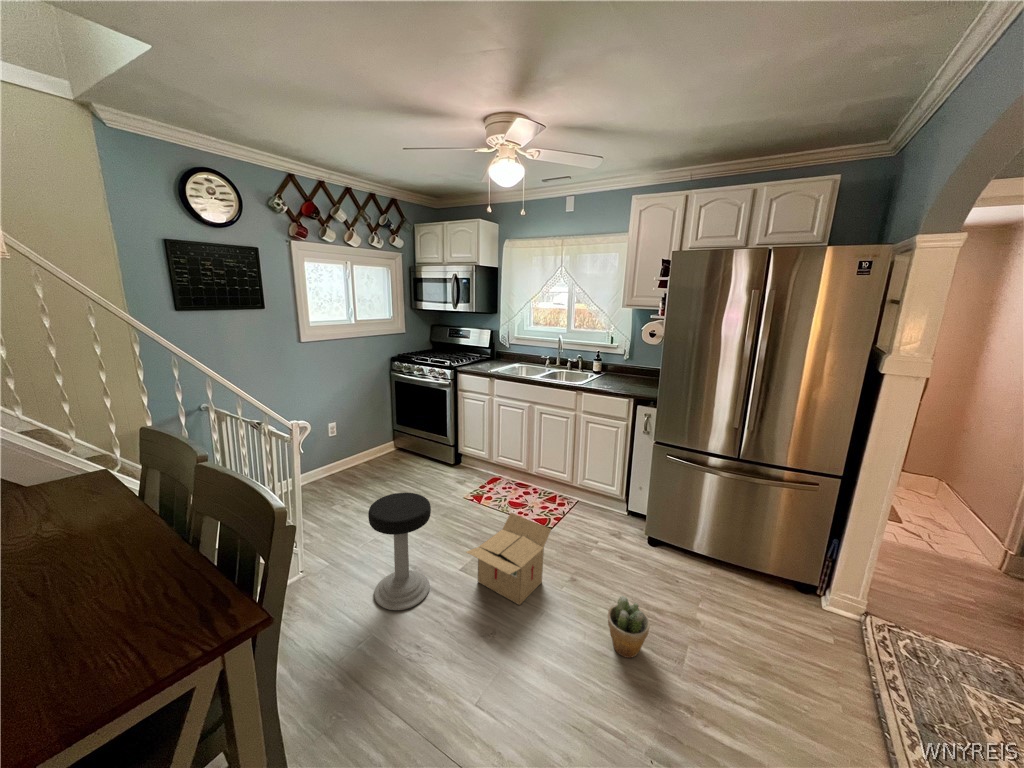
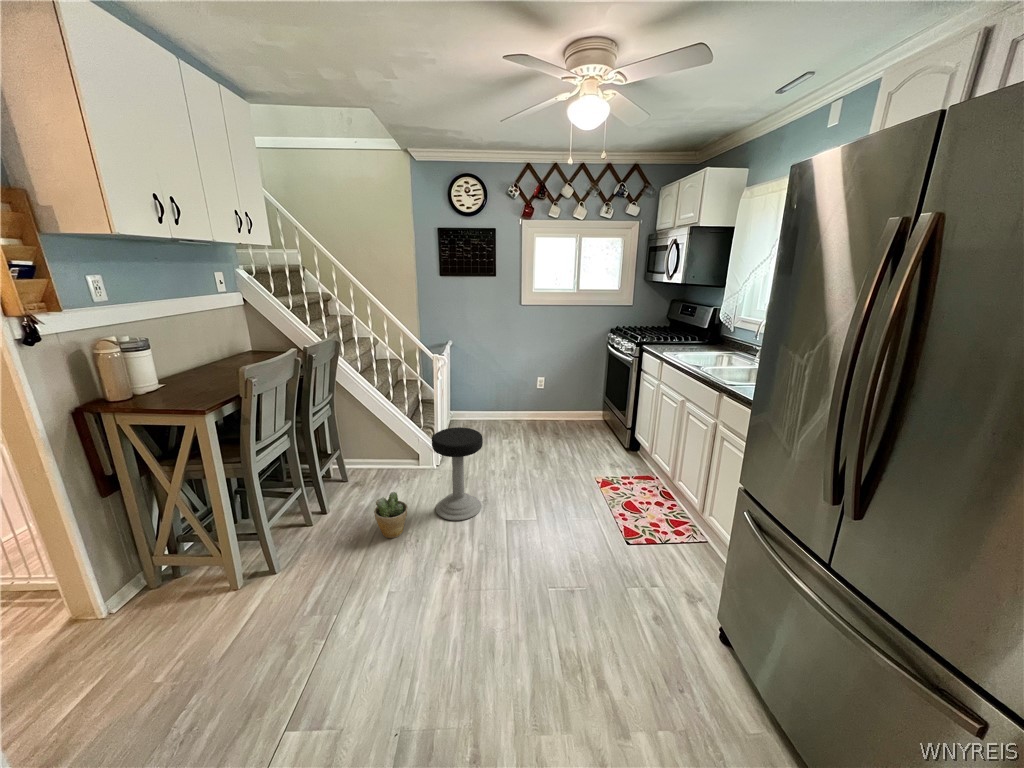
cardboard box: present [466,513,551,605] -> none [480,491,561,571]
potted plant: present [608,596,650,658] -> present [374,492,408,538]

